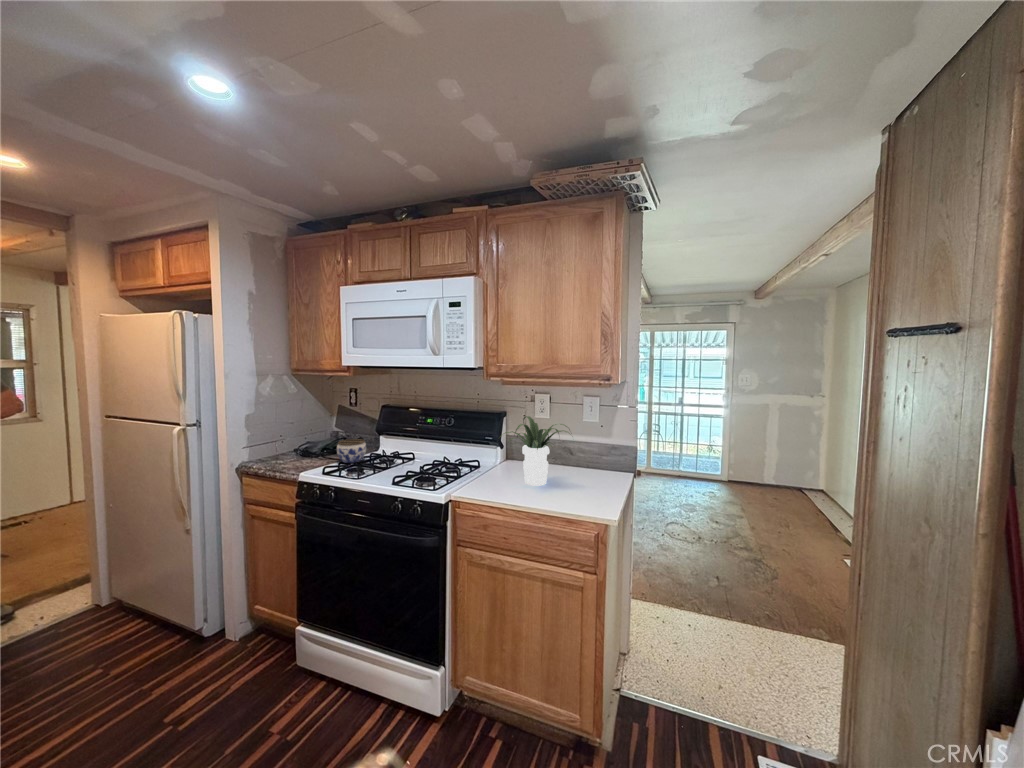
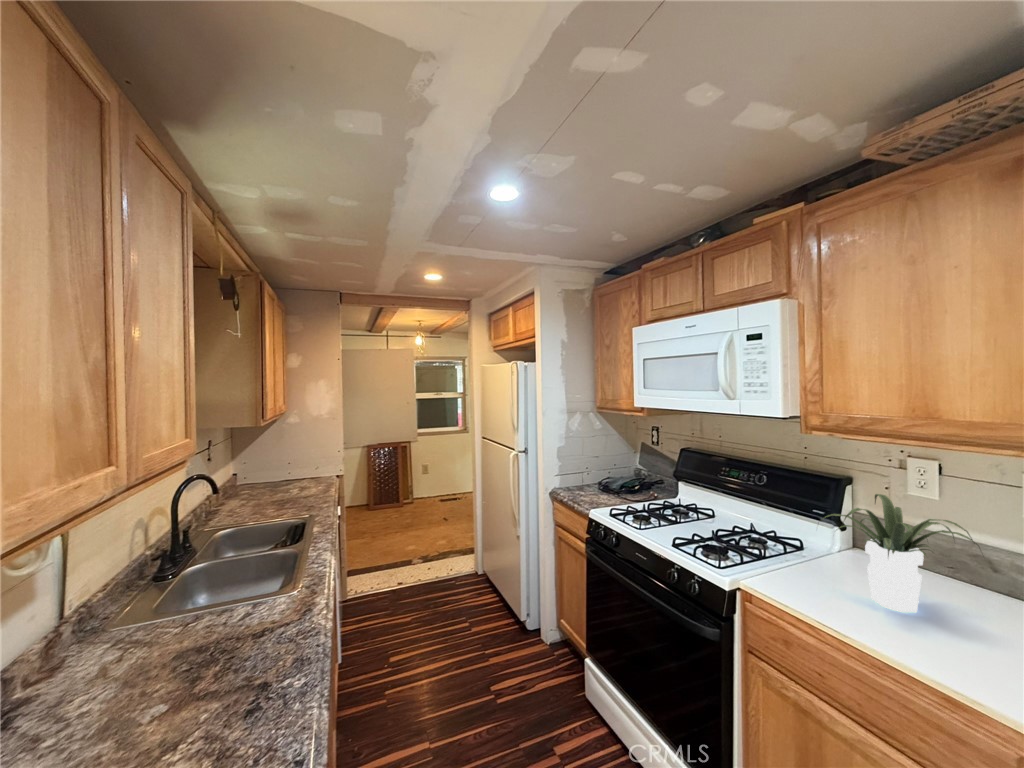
jar: present [337,439,366,463] -> none [628,482,658,508]

